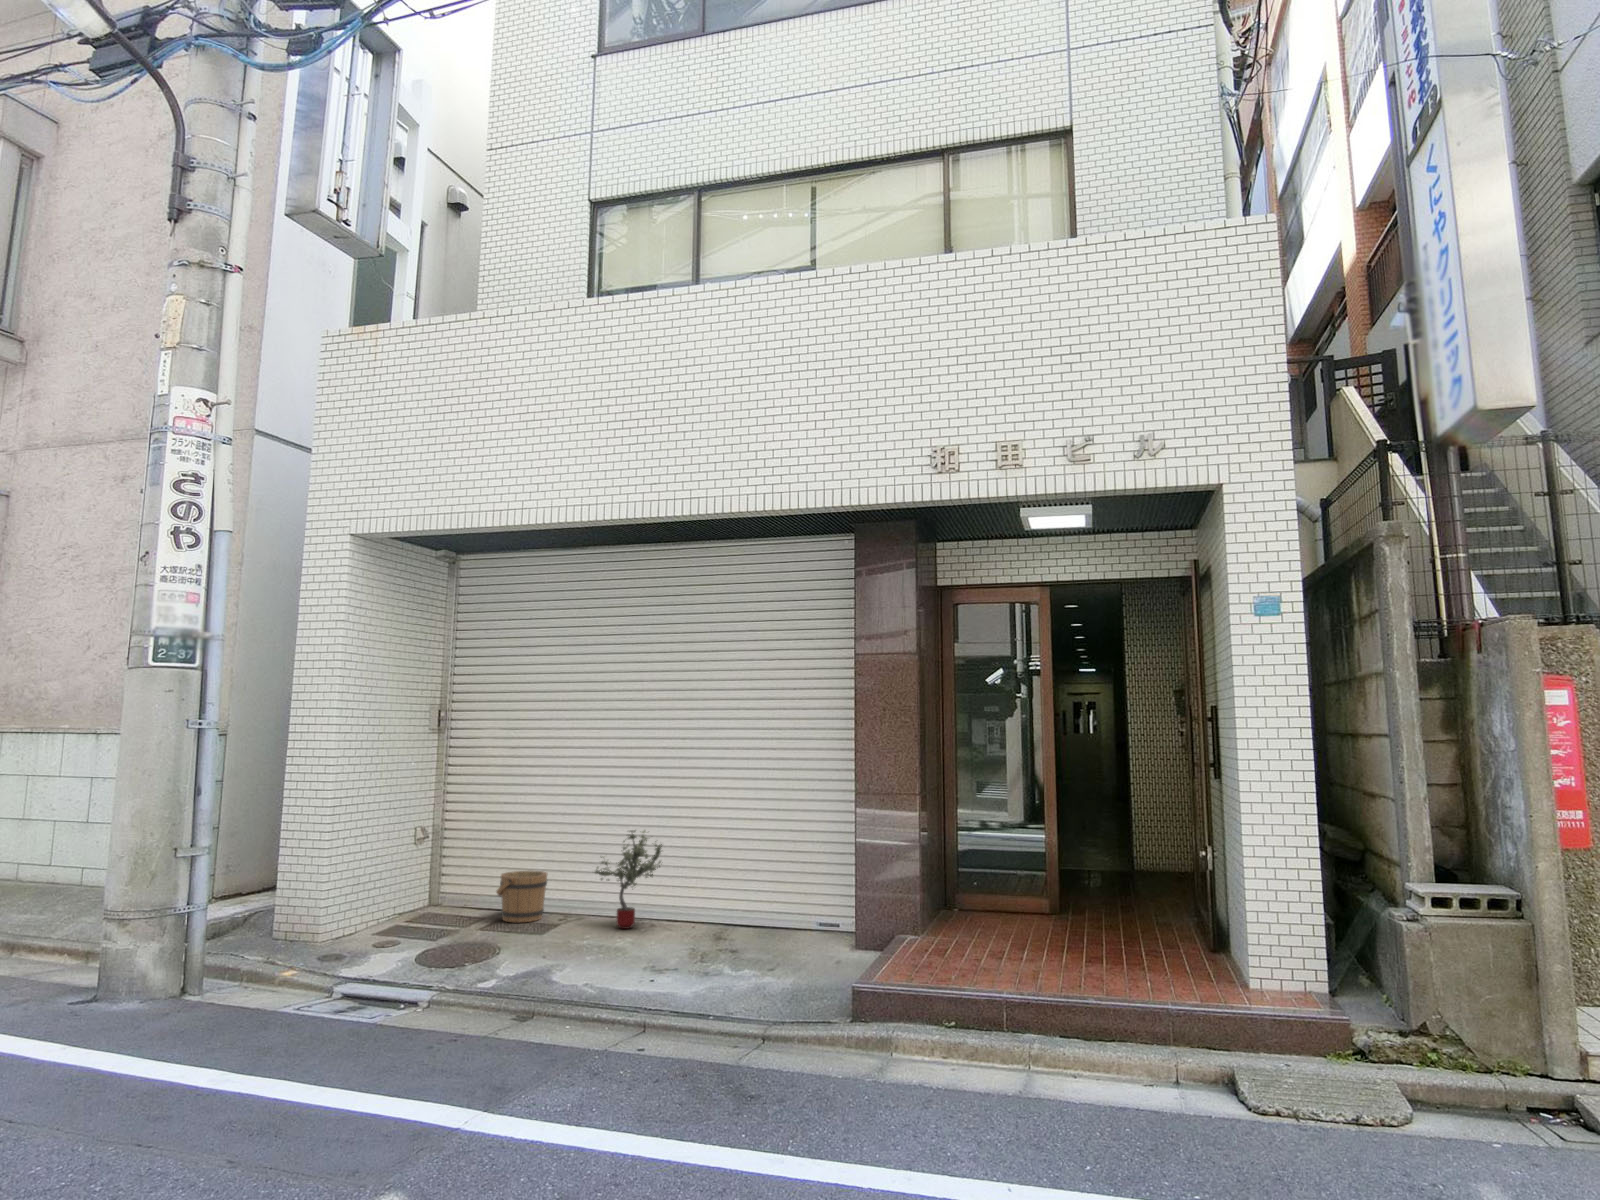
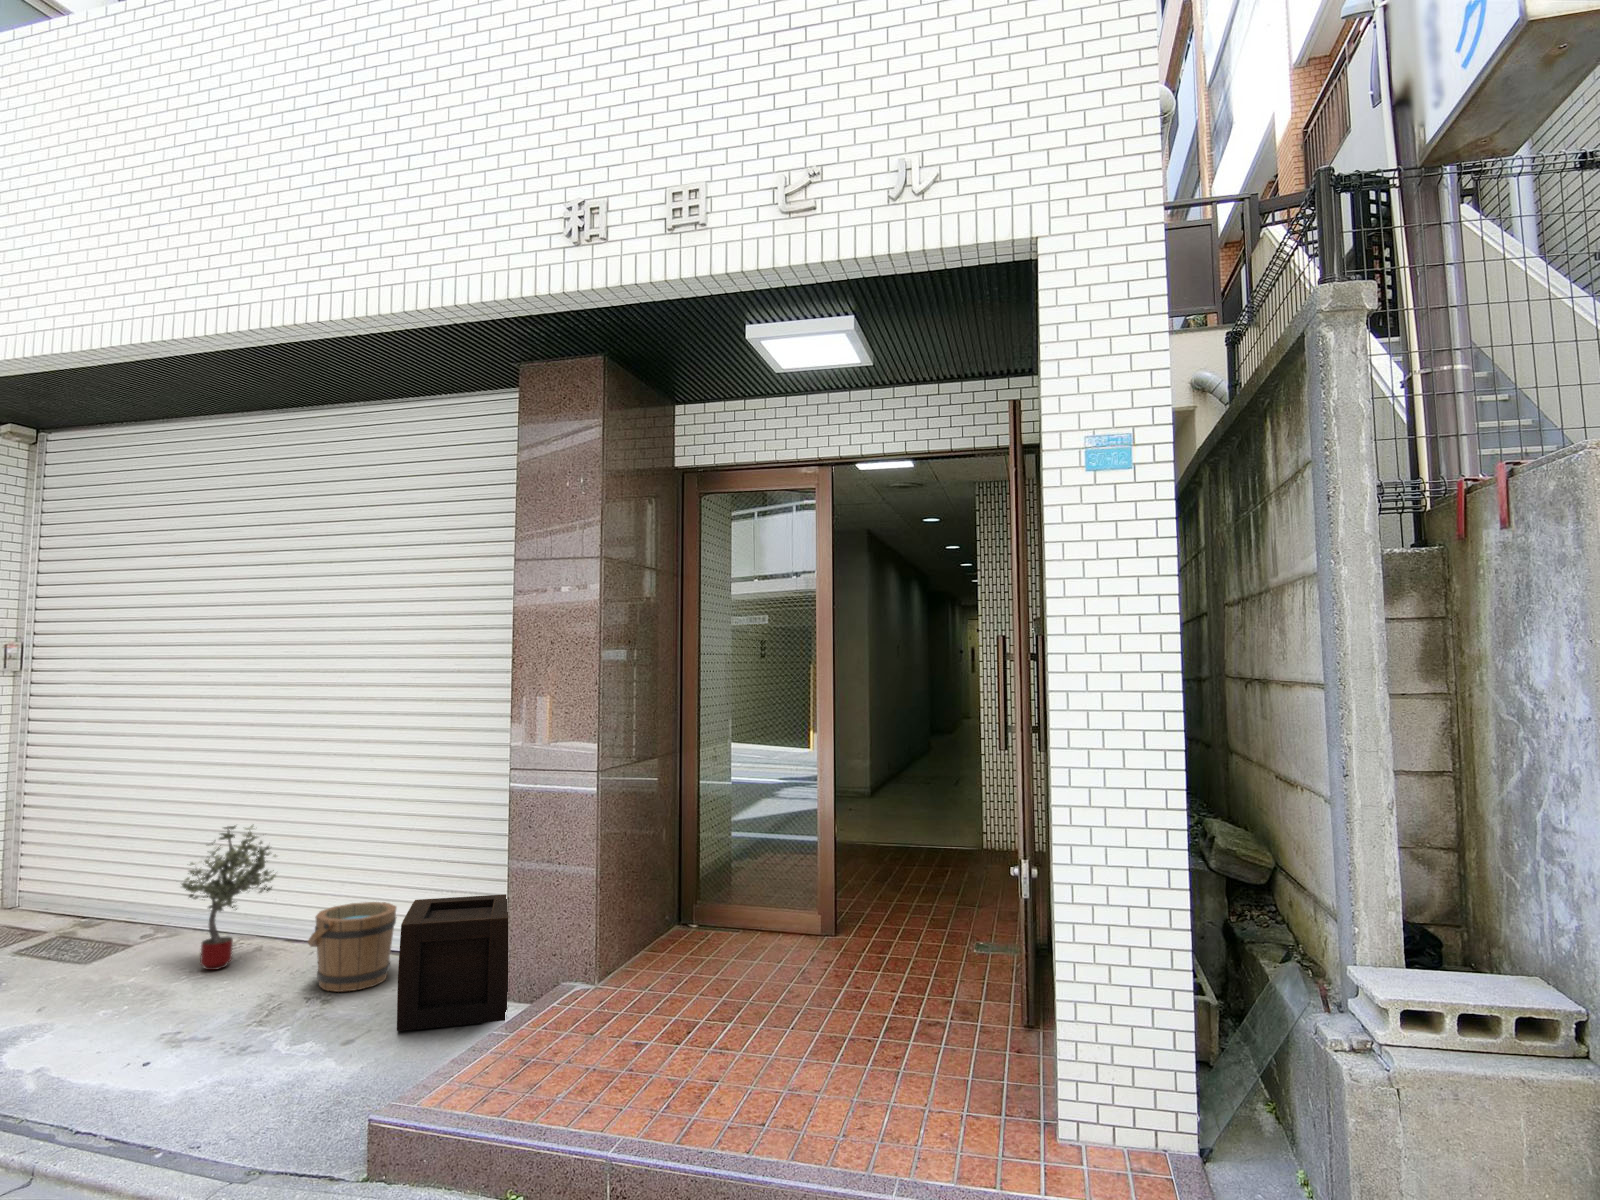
bucket: present [496,871,547,922] -> present [308,902,397,992]
wooden crate: none [778,876,857,956] -> present [397,894,510,1031]

